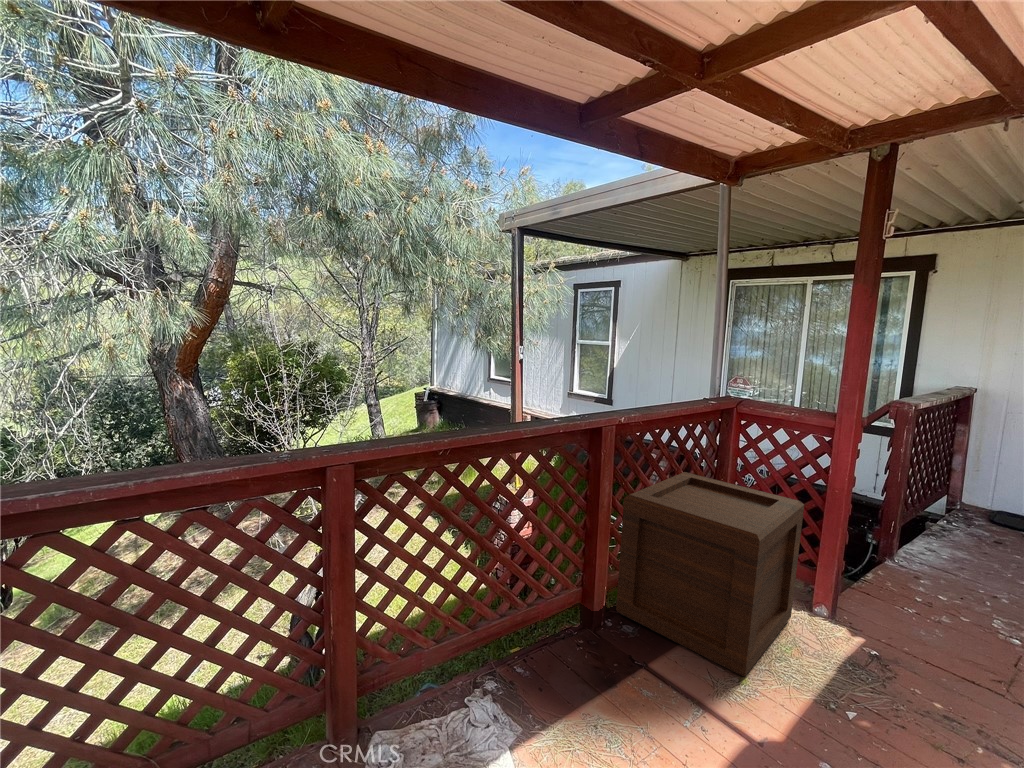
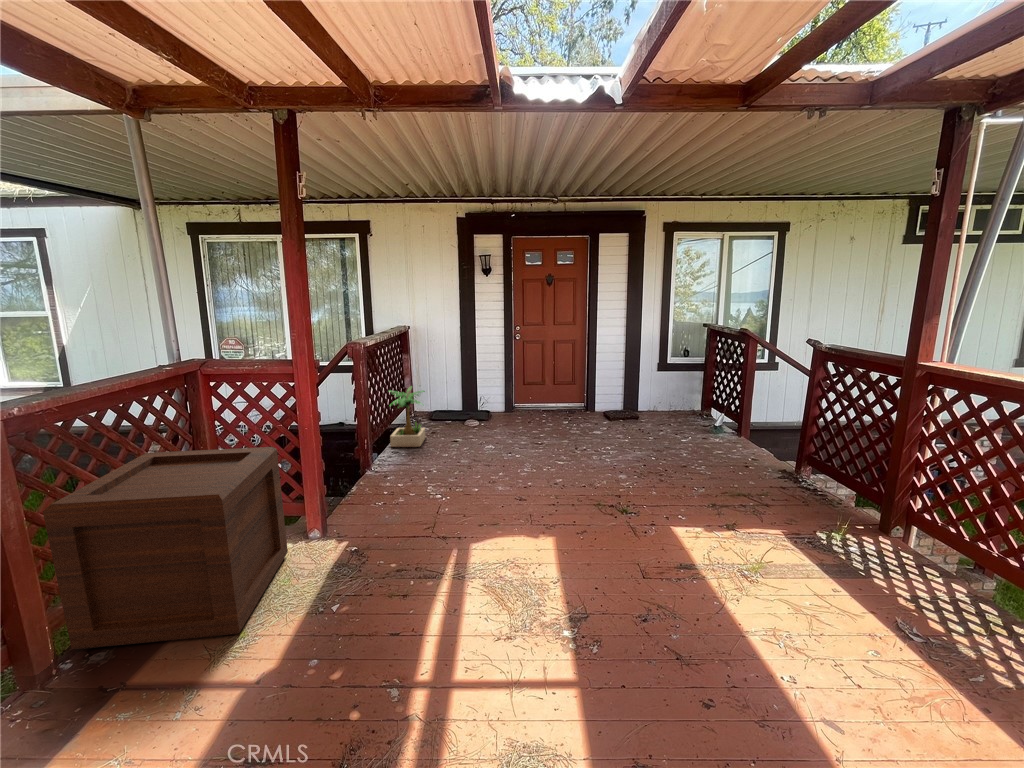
potted plant: none [922,468,1006,556] -> present [389,389,425,447]

